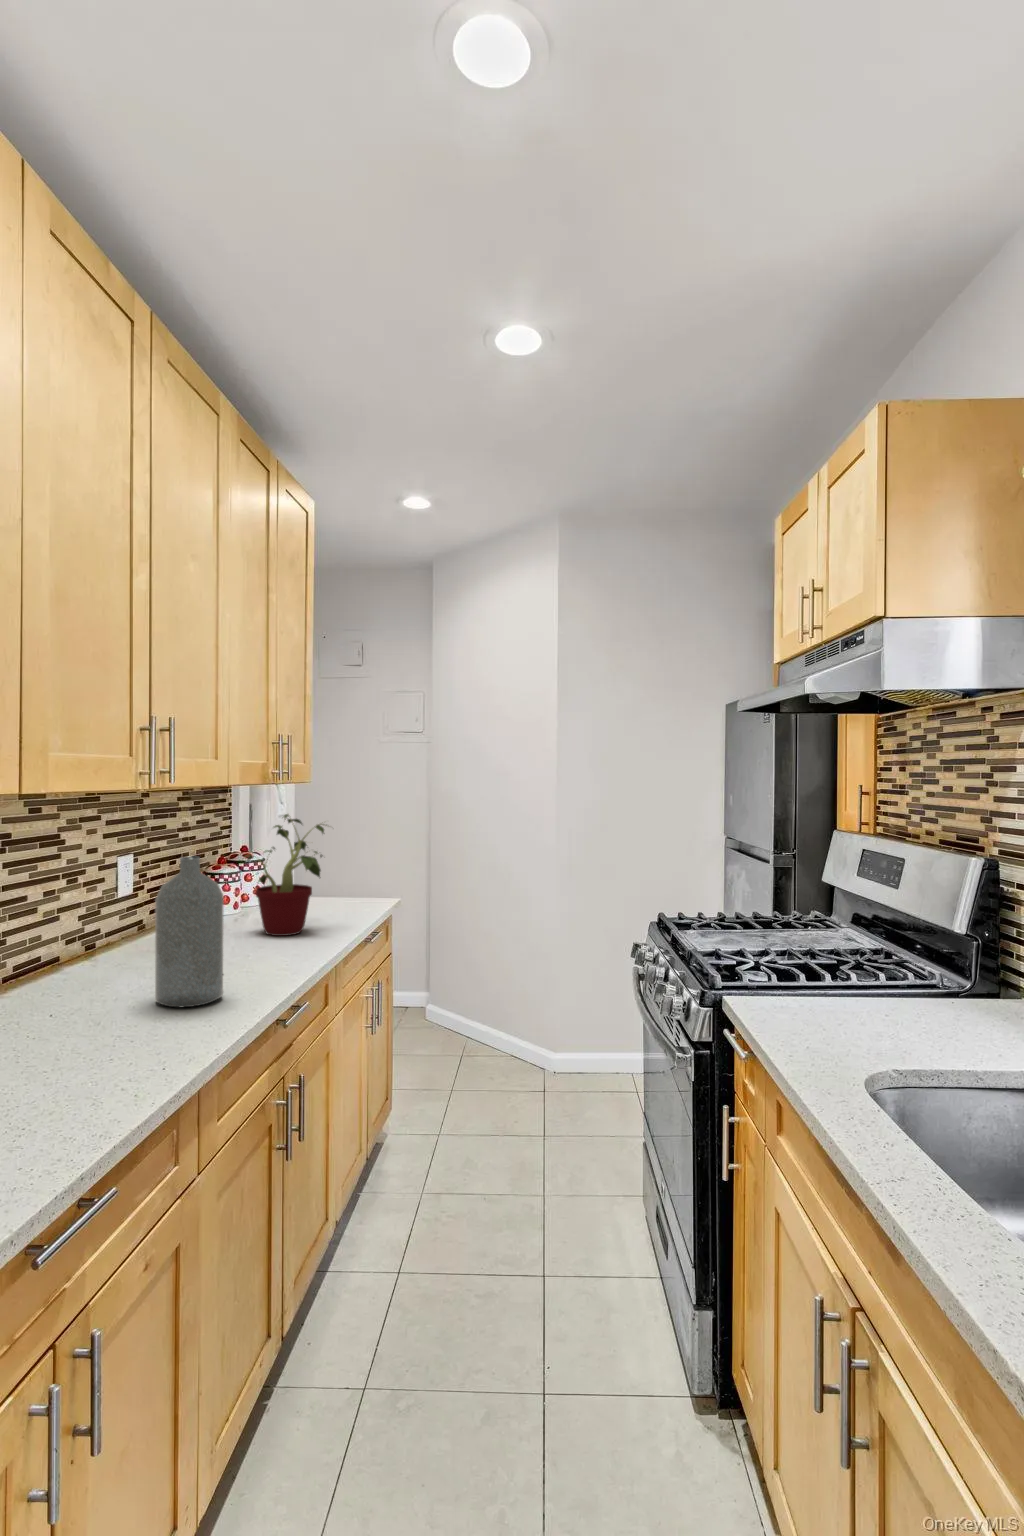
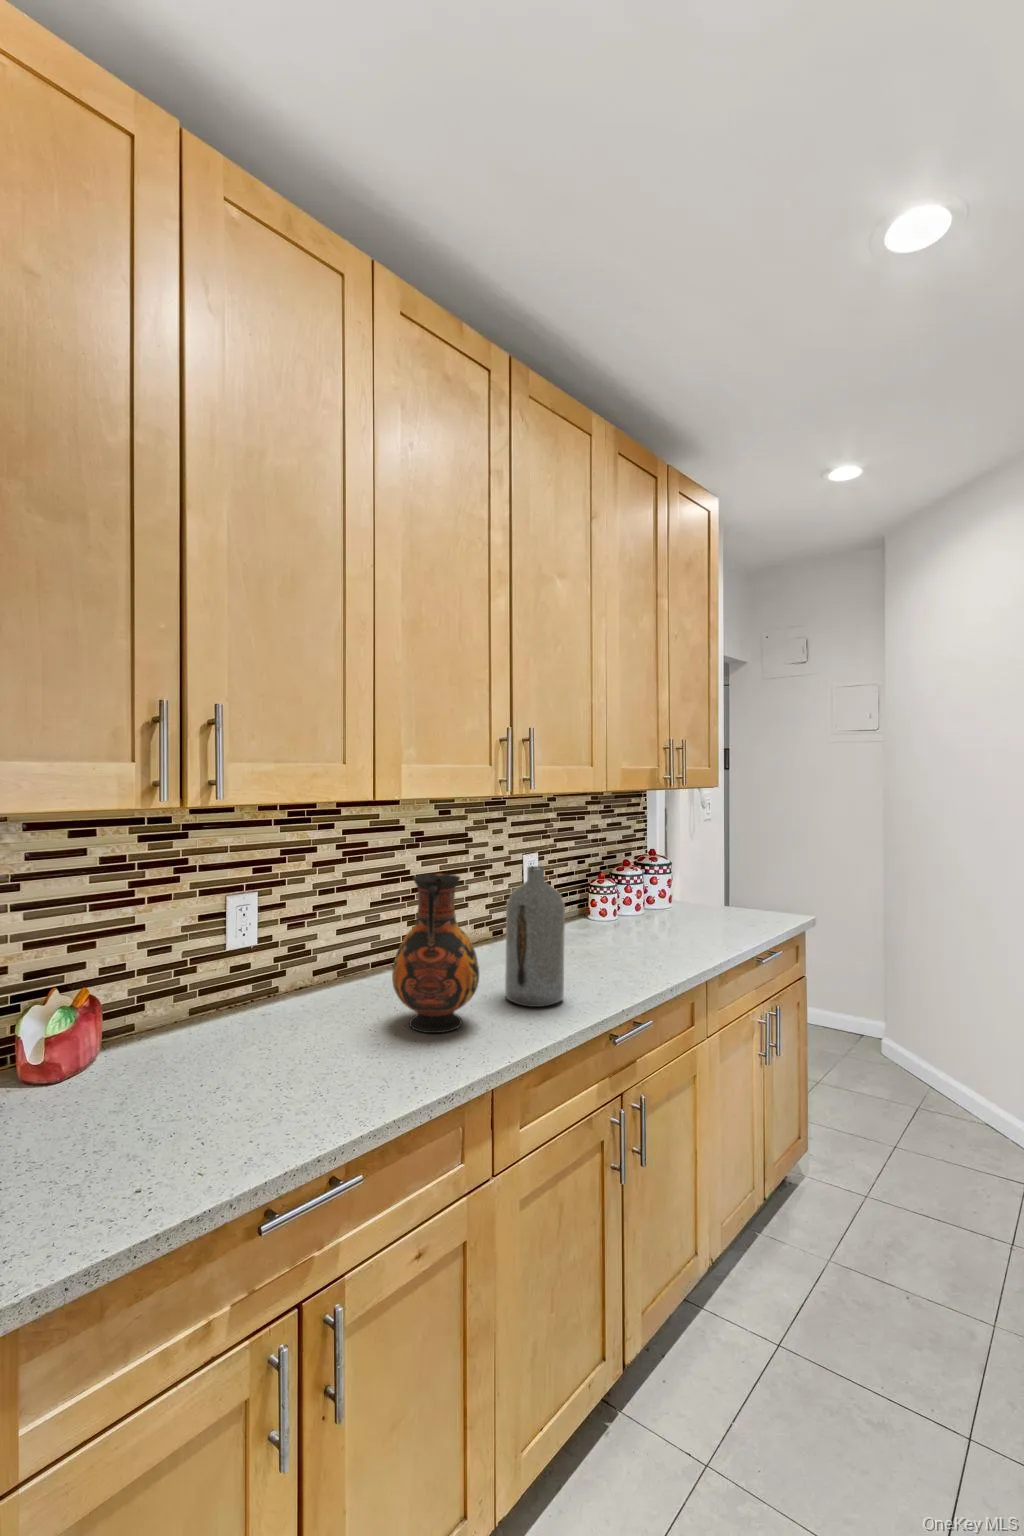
potted plant: present [245,814,327,936] -> none [628,824,719,944]
vase: none [39,869,149,1050] -> present [392,874,479,1033]

